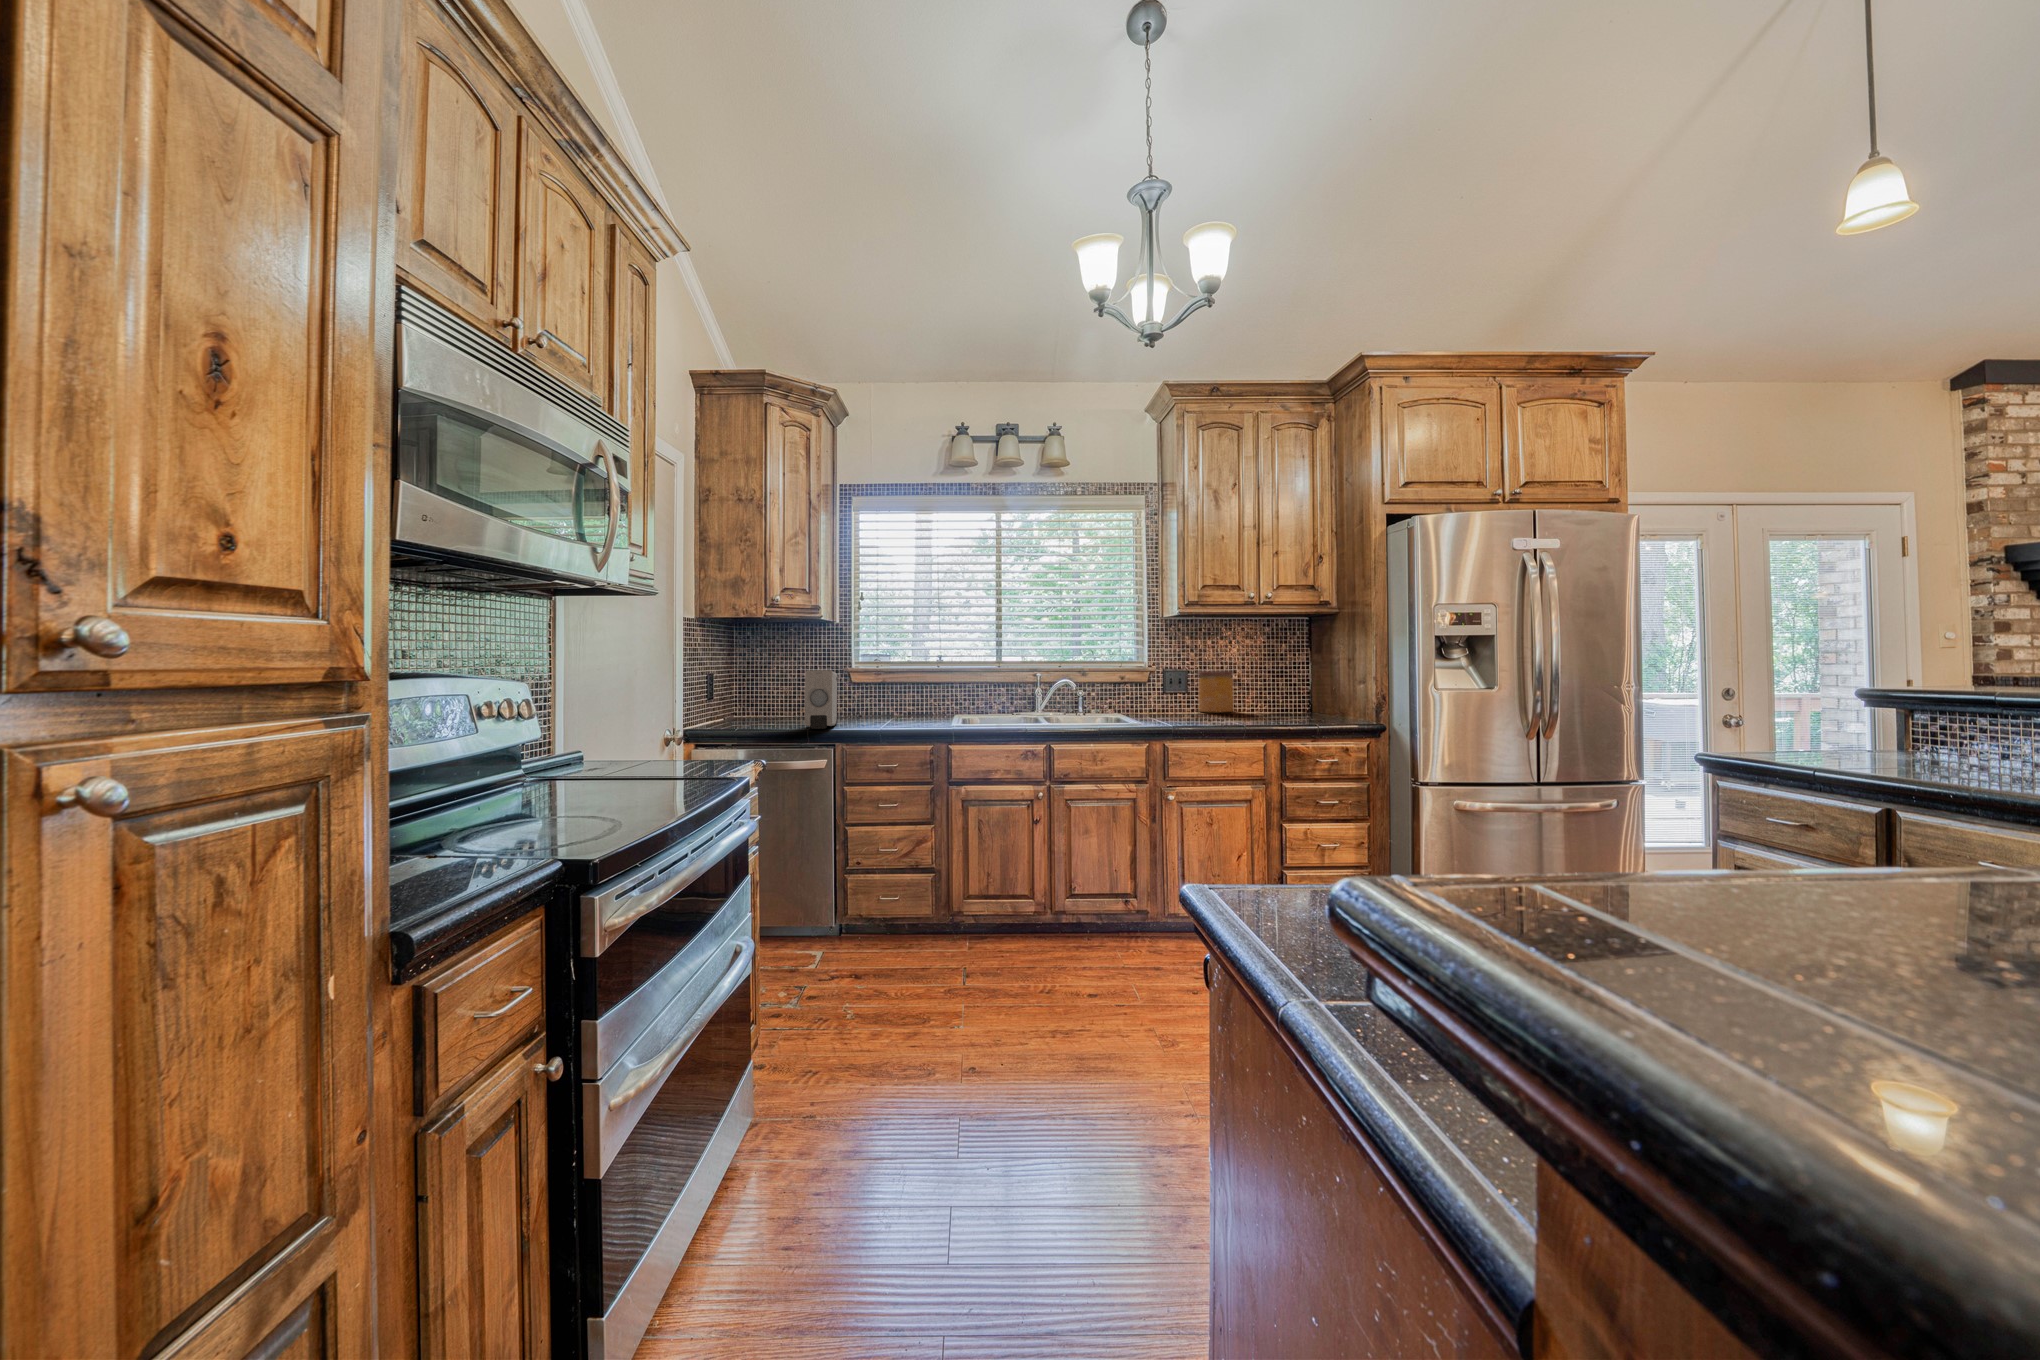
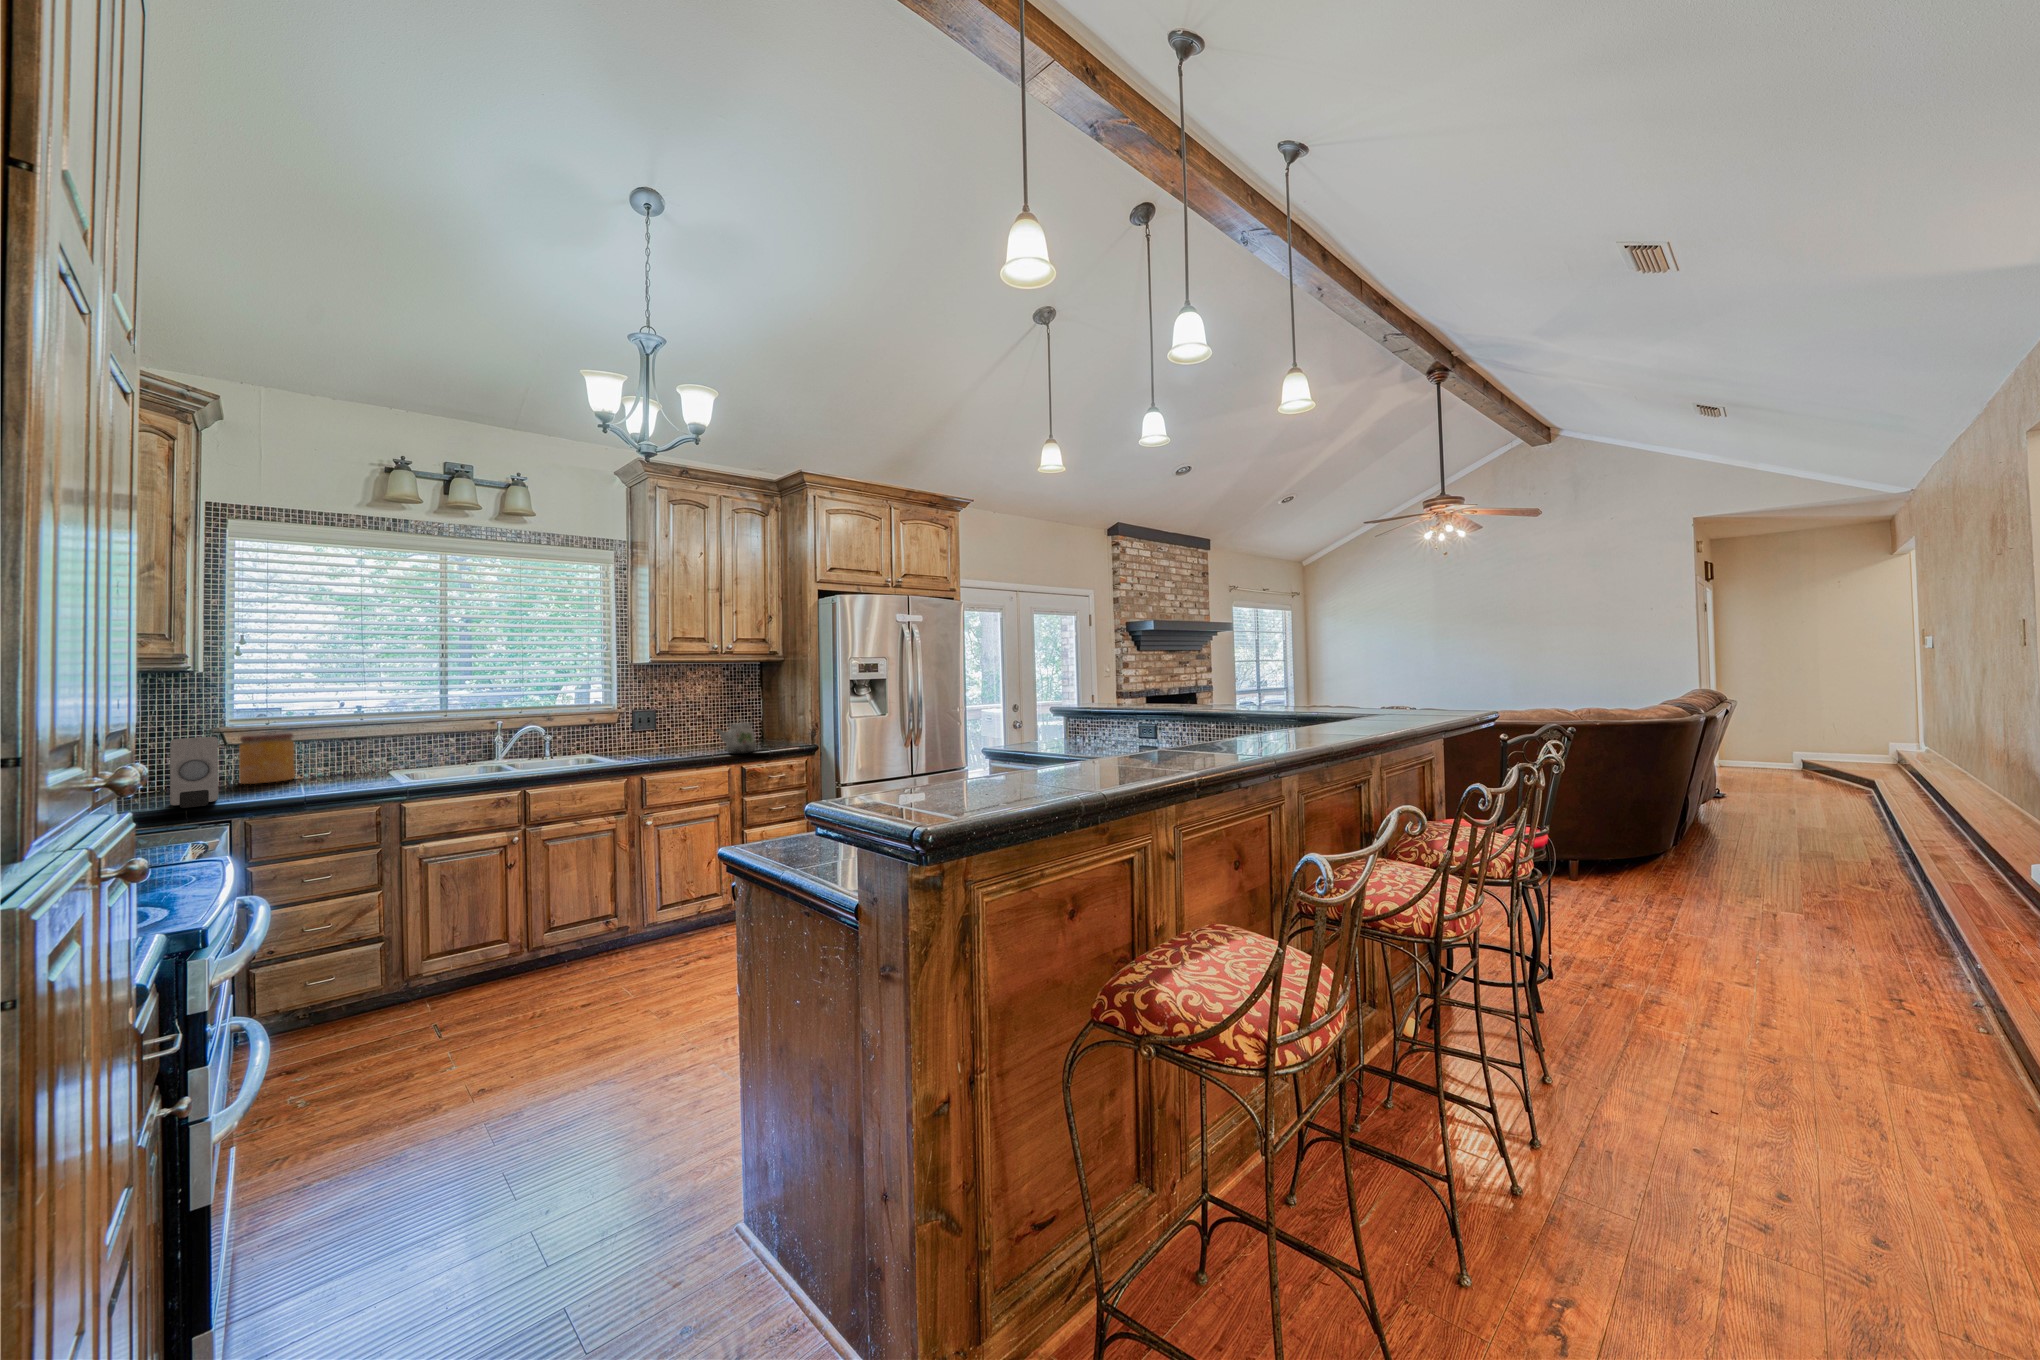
kettle: none [1248,668,1299,728] -> present [716,719,756,754]
jar: present [1198,671,1234,712] -> present [239,733,295,784]

